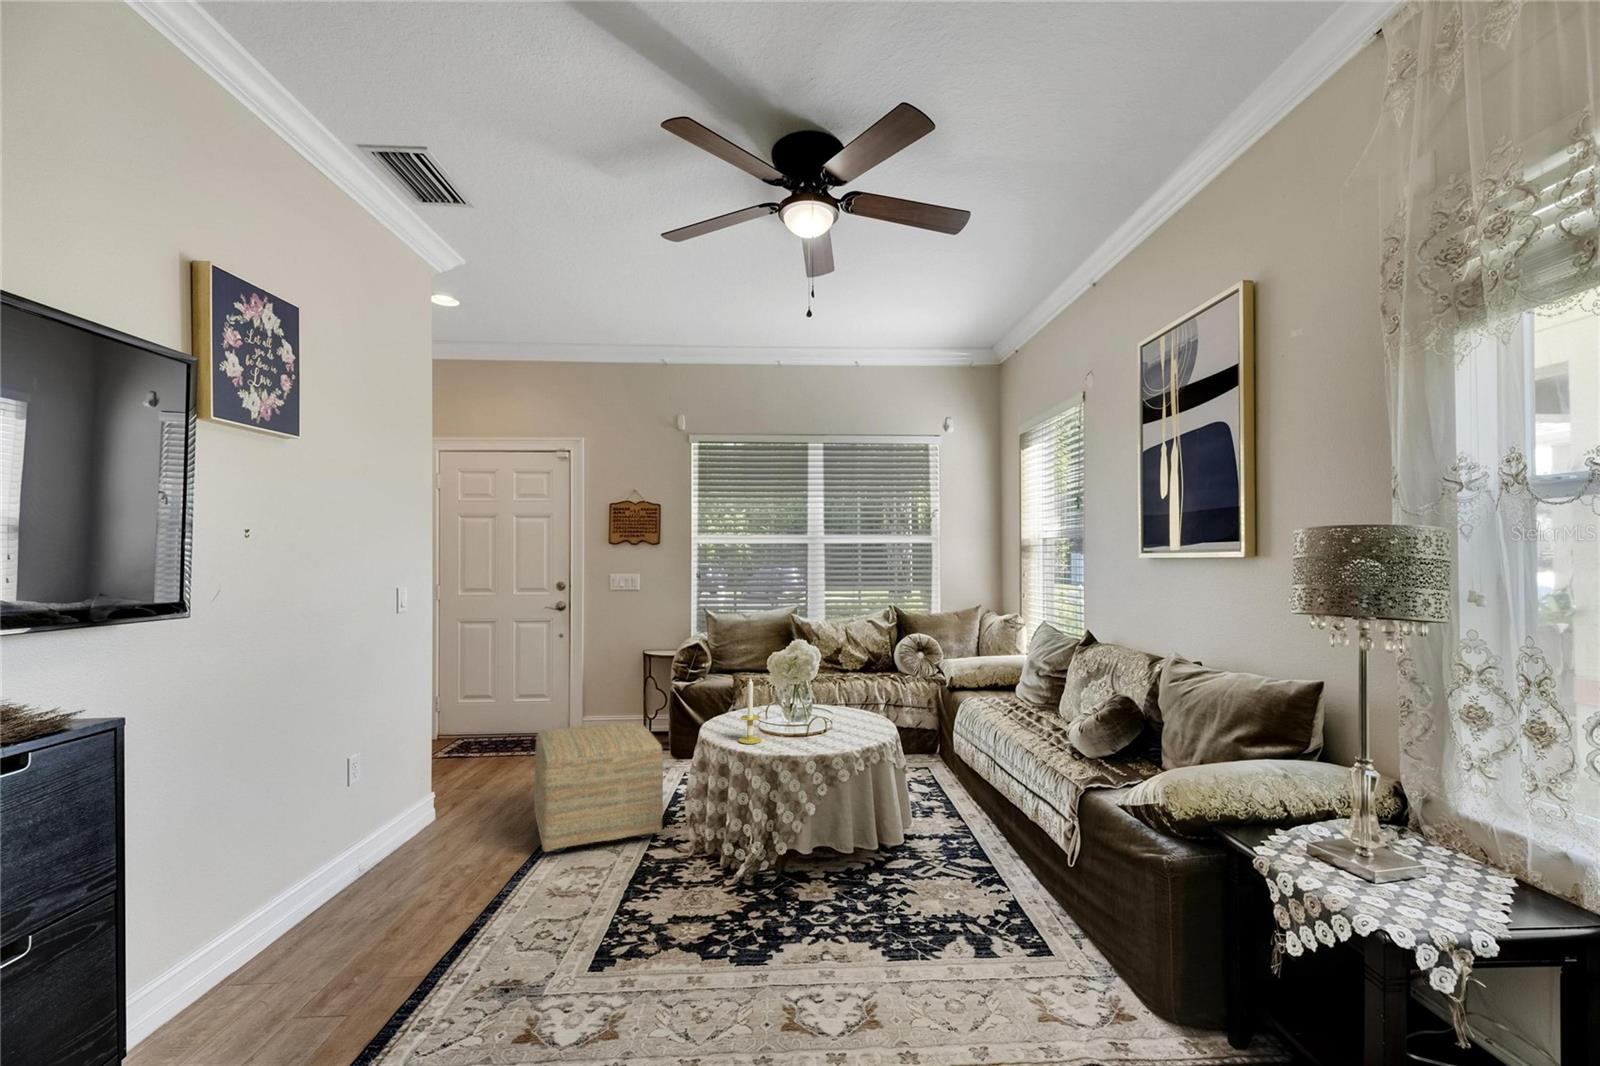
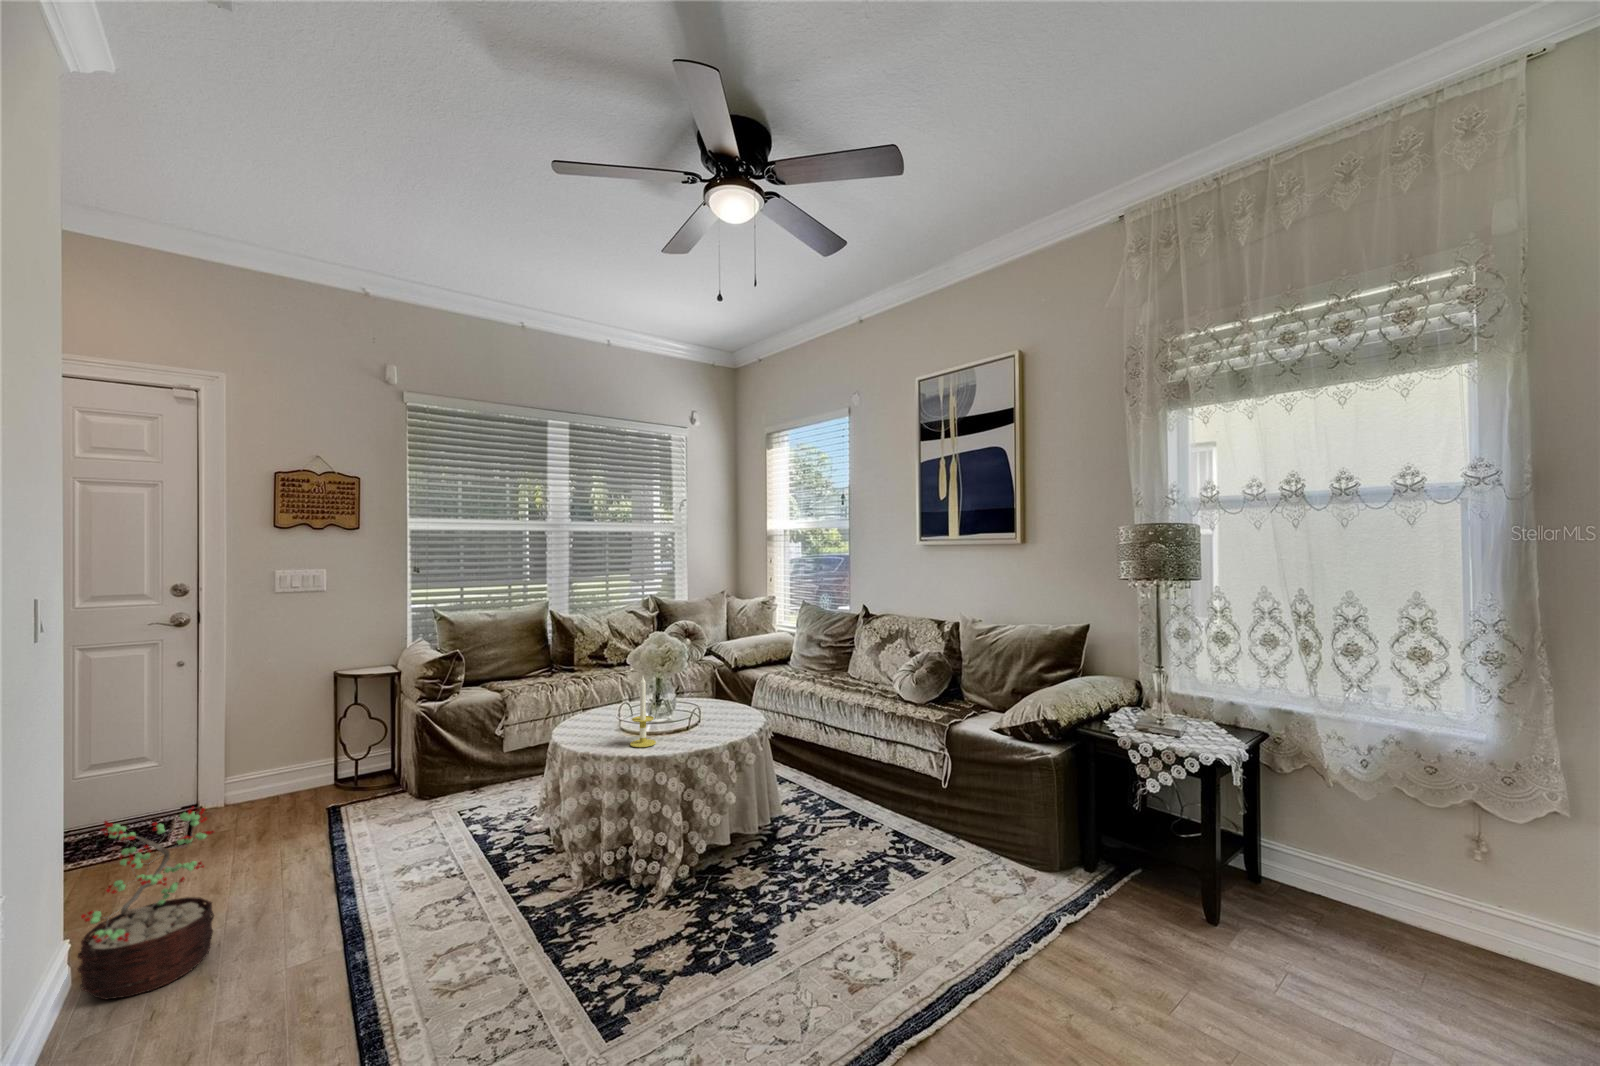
decorative plant: none [408,722,488,837] -> present [78,807,214,1000]
ottoman: present [534,722,663,853] -> none [301,756,520,946]

